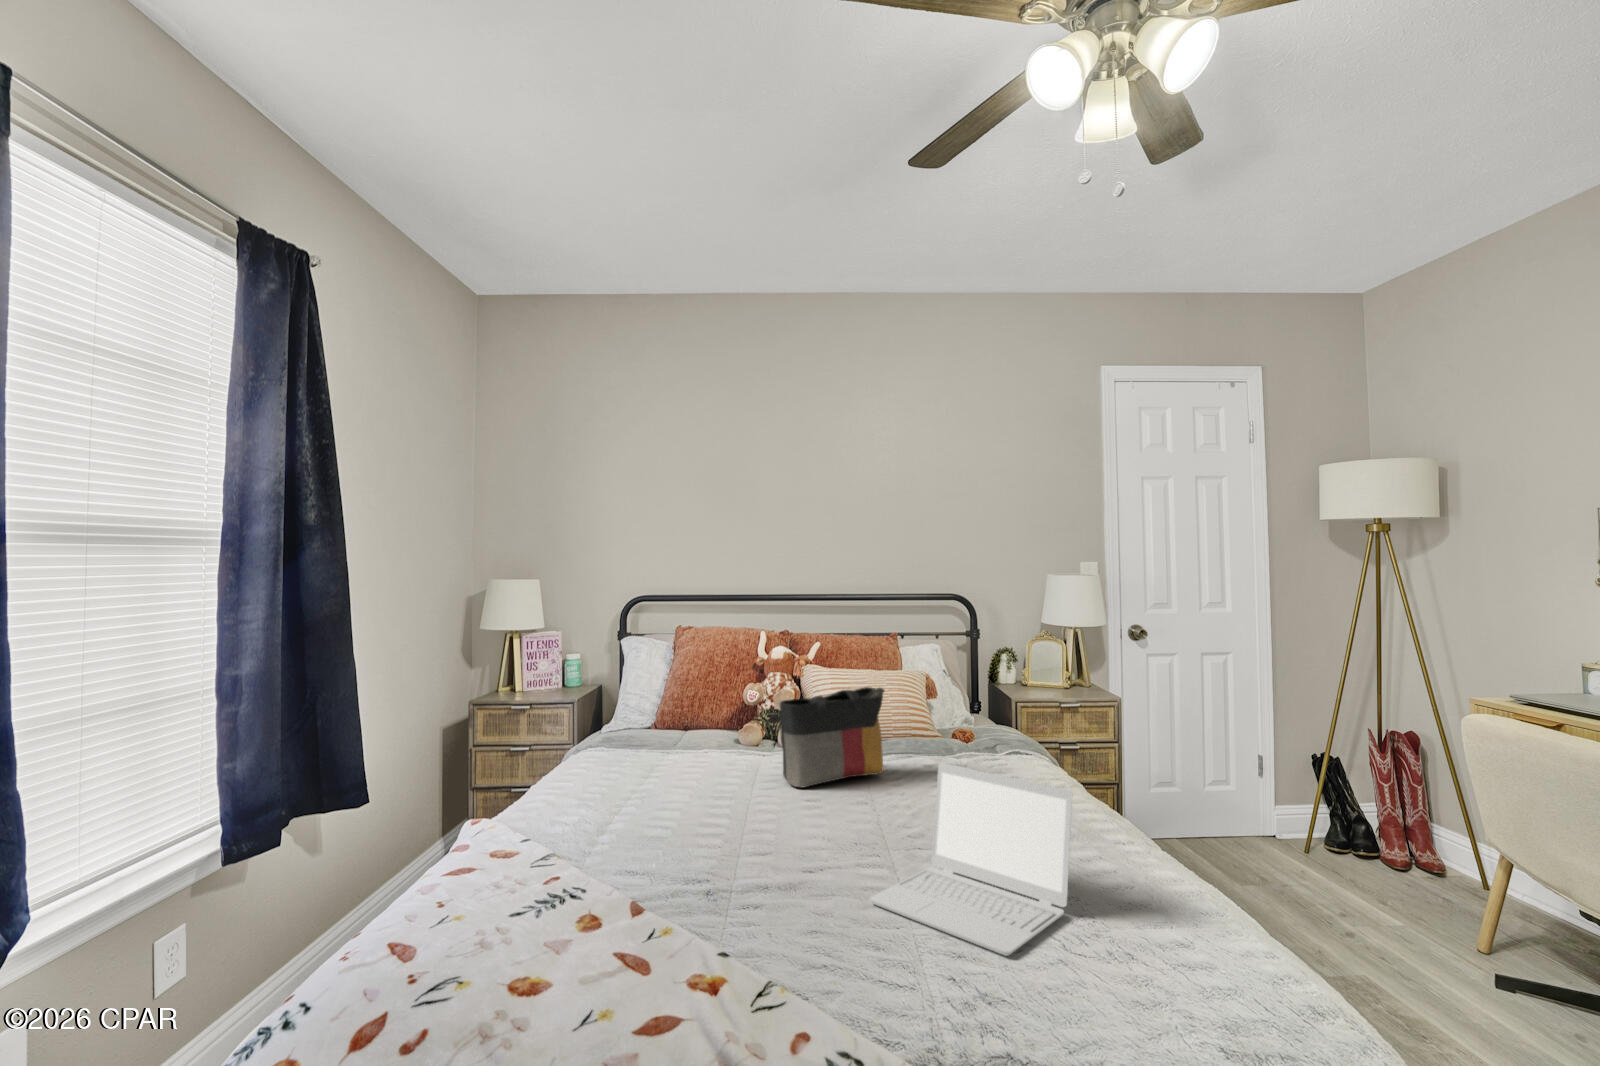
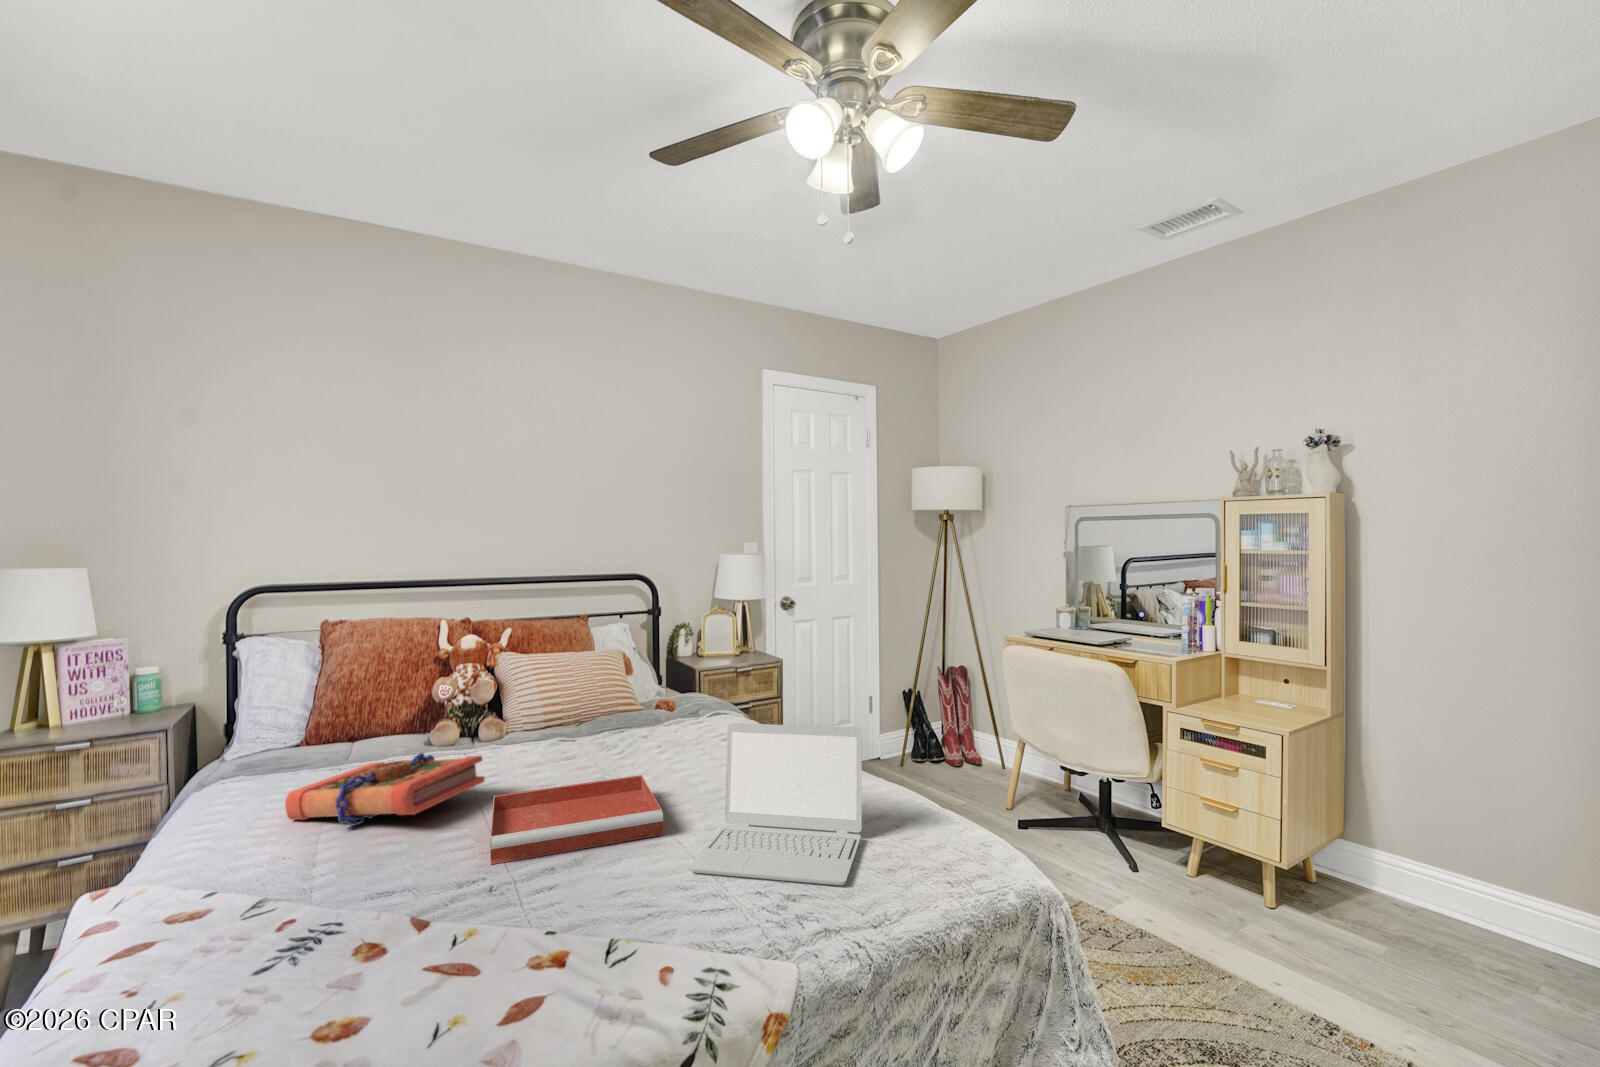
tote bag: present [779,687,884,787] -> none [510,665,617,779]
book: none [612,748,751,801] -> present [285,753,485,825]
tray: none [720,796,879,862] -> present [490,775,664,864]

